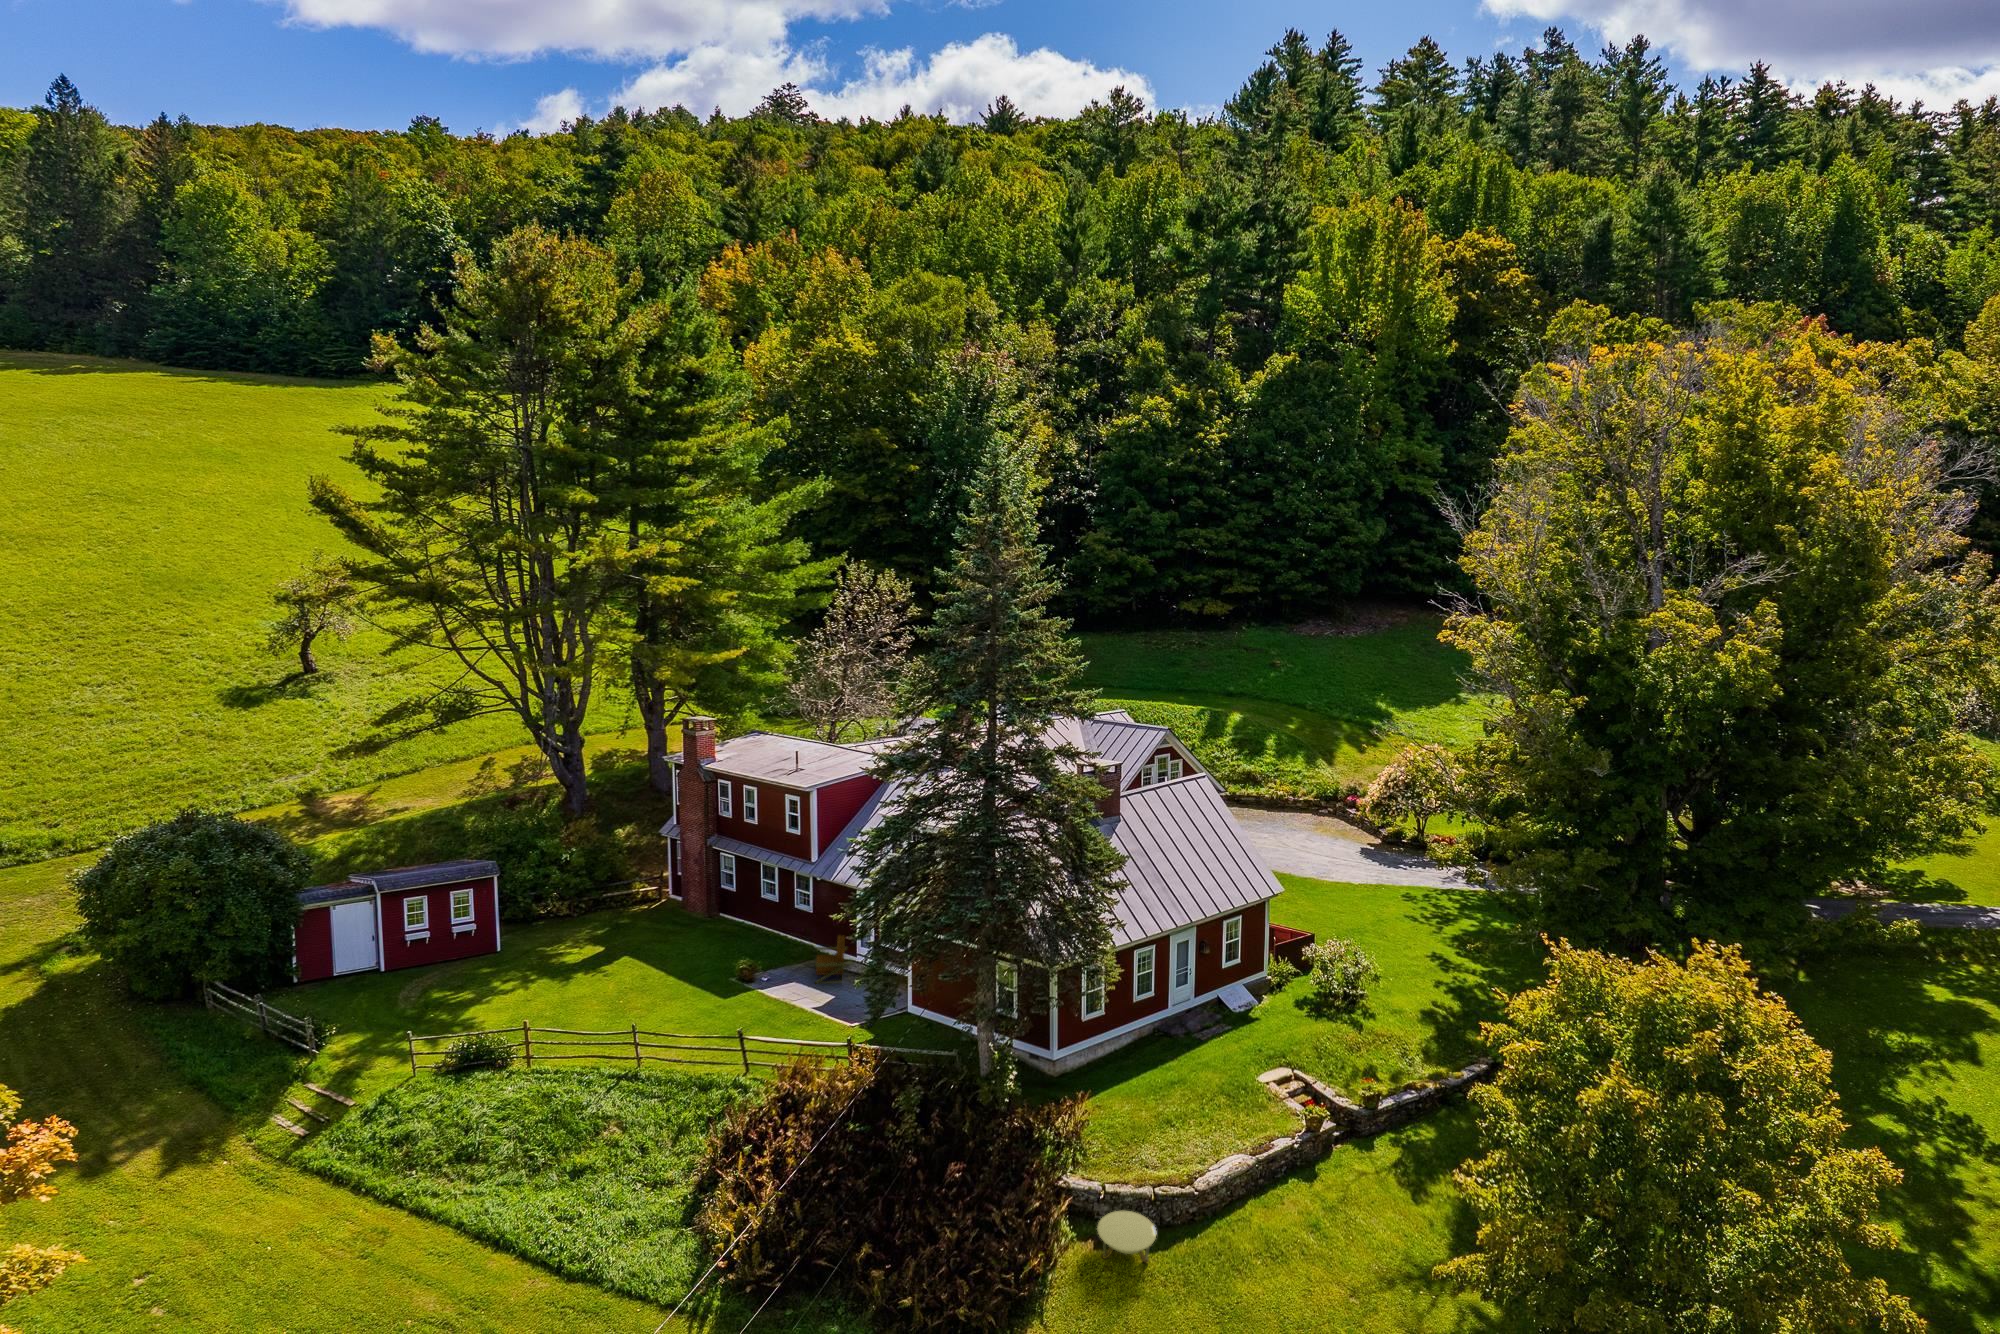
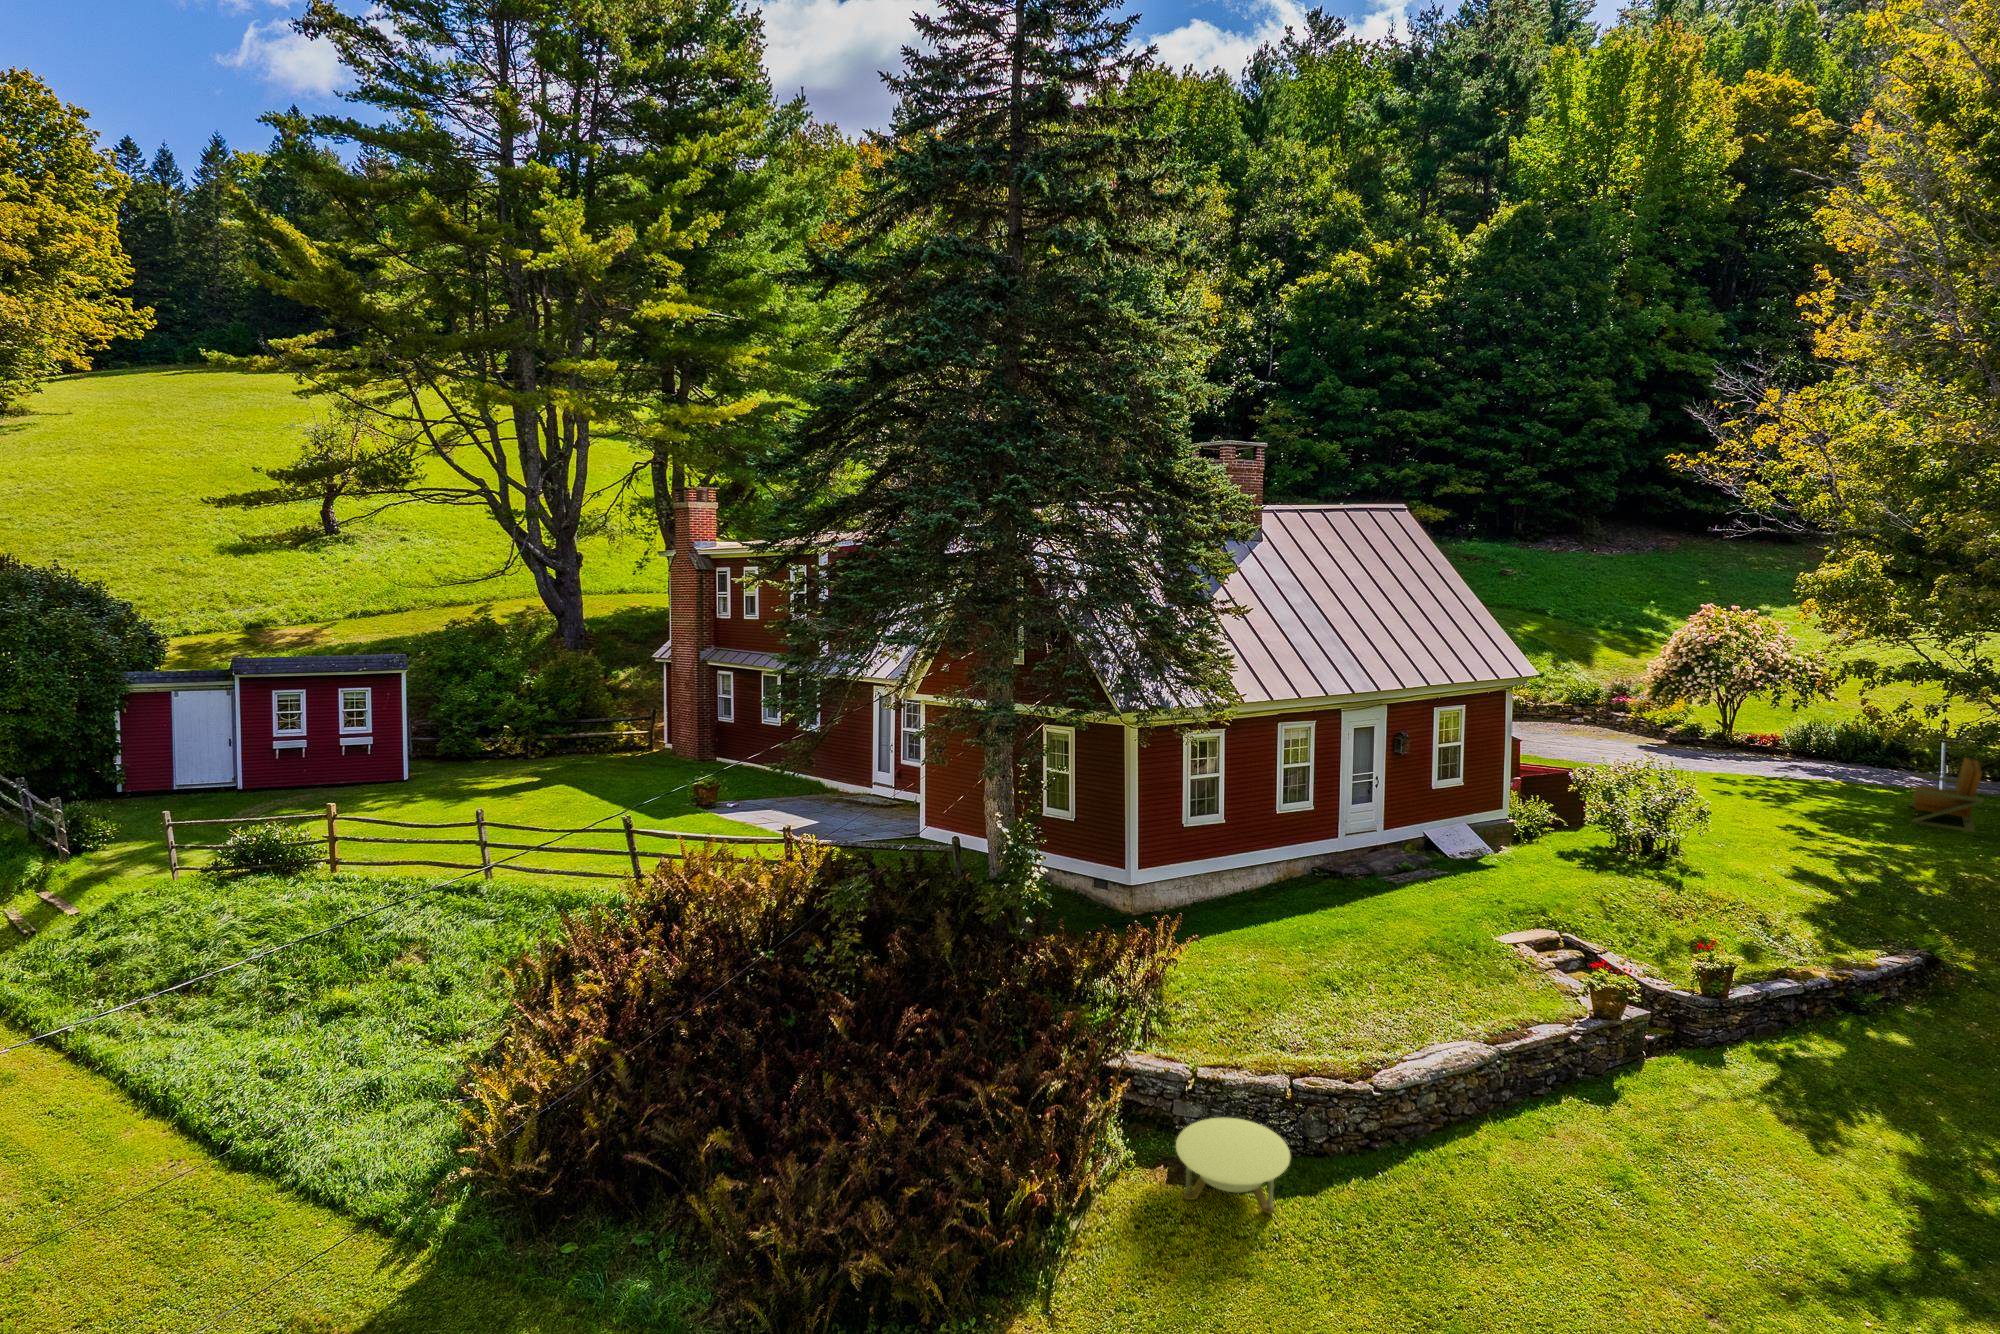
lounge chair: present [815,936,847,984] -> present [1910,758,1984,832]

